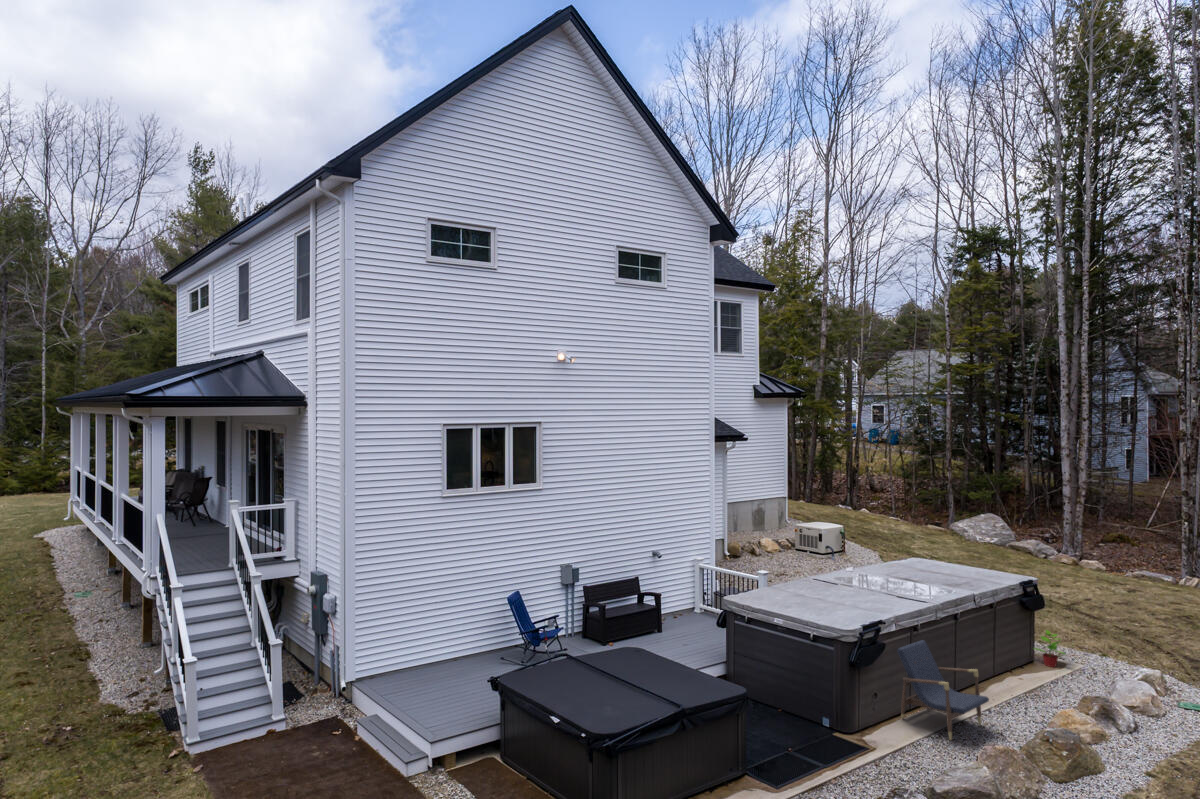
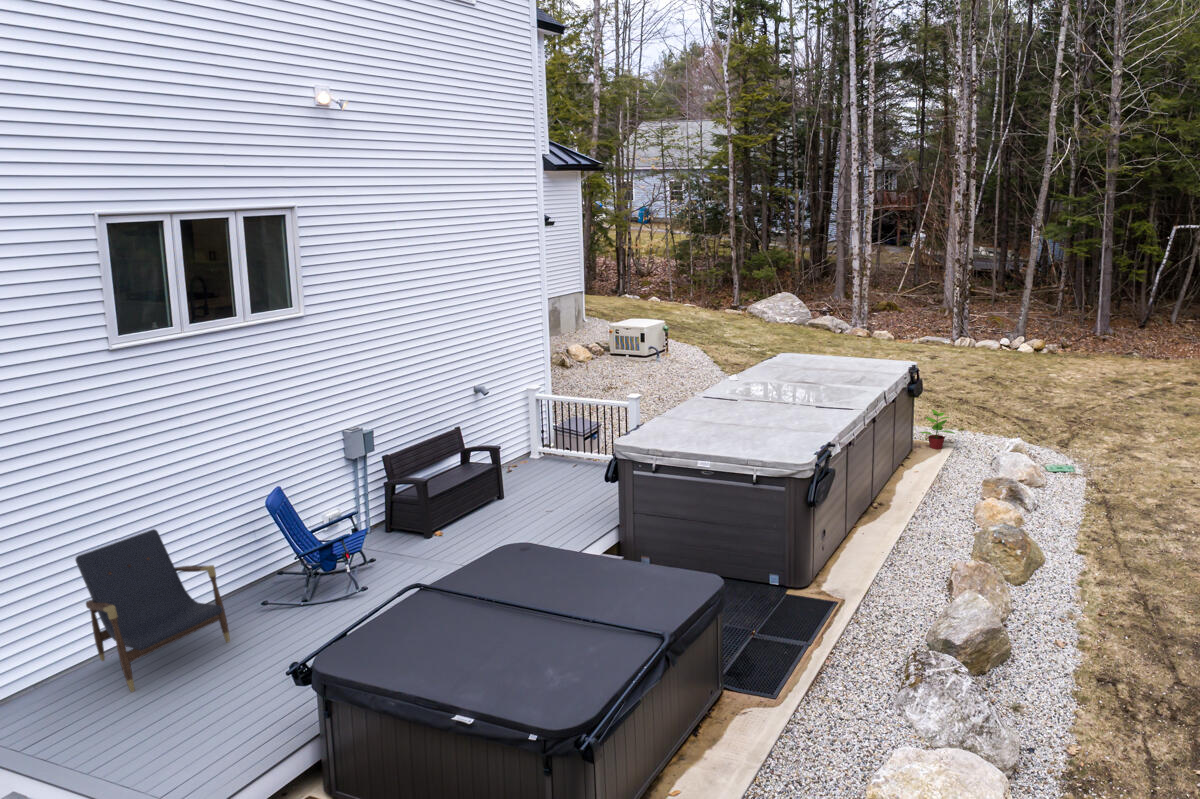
lounge chair: present [897,640,989,740] -> present [75,529,230,692]

